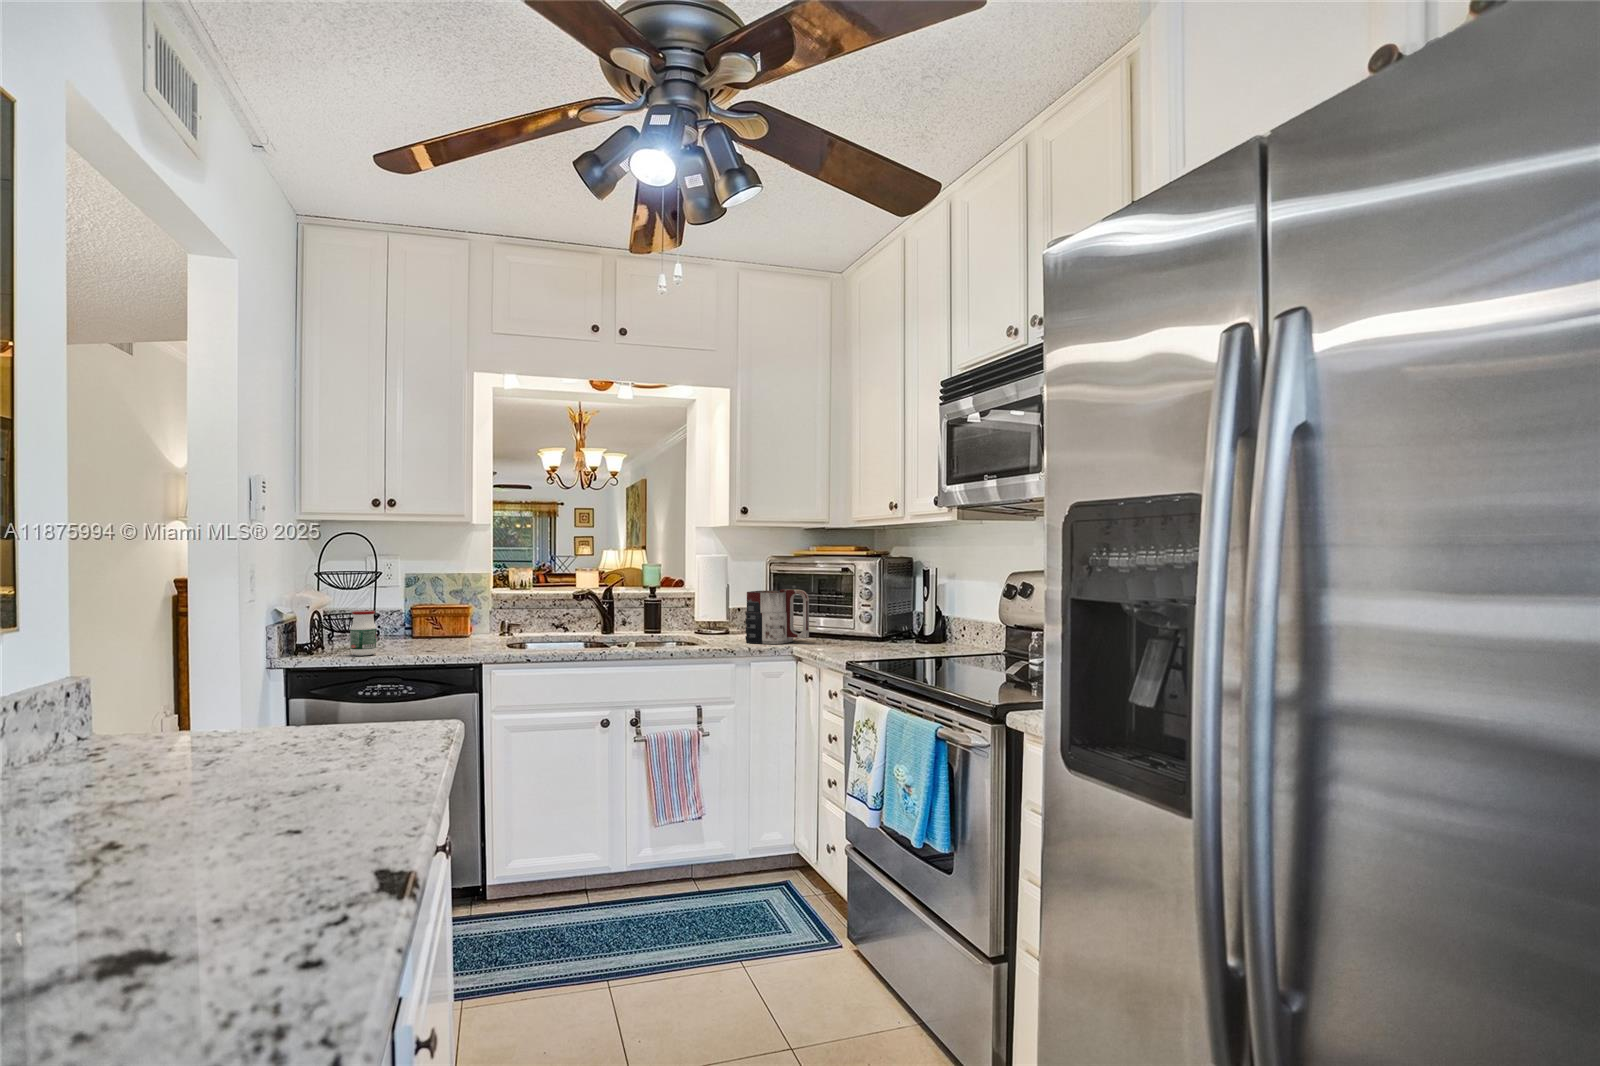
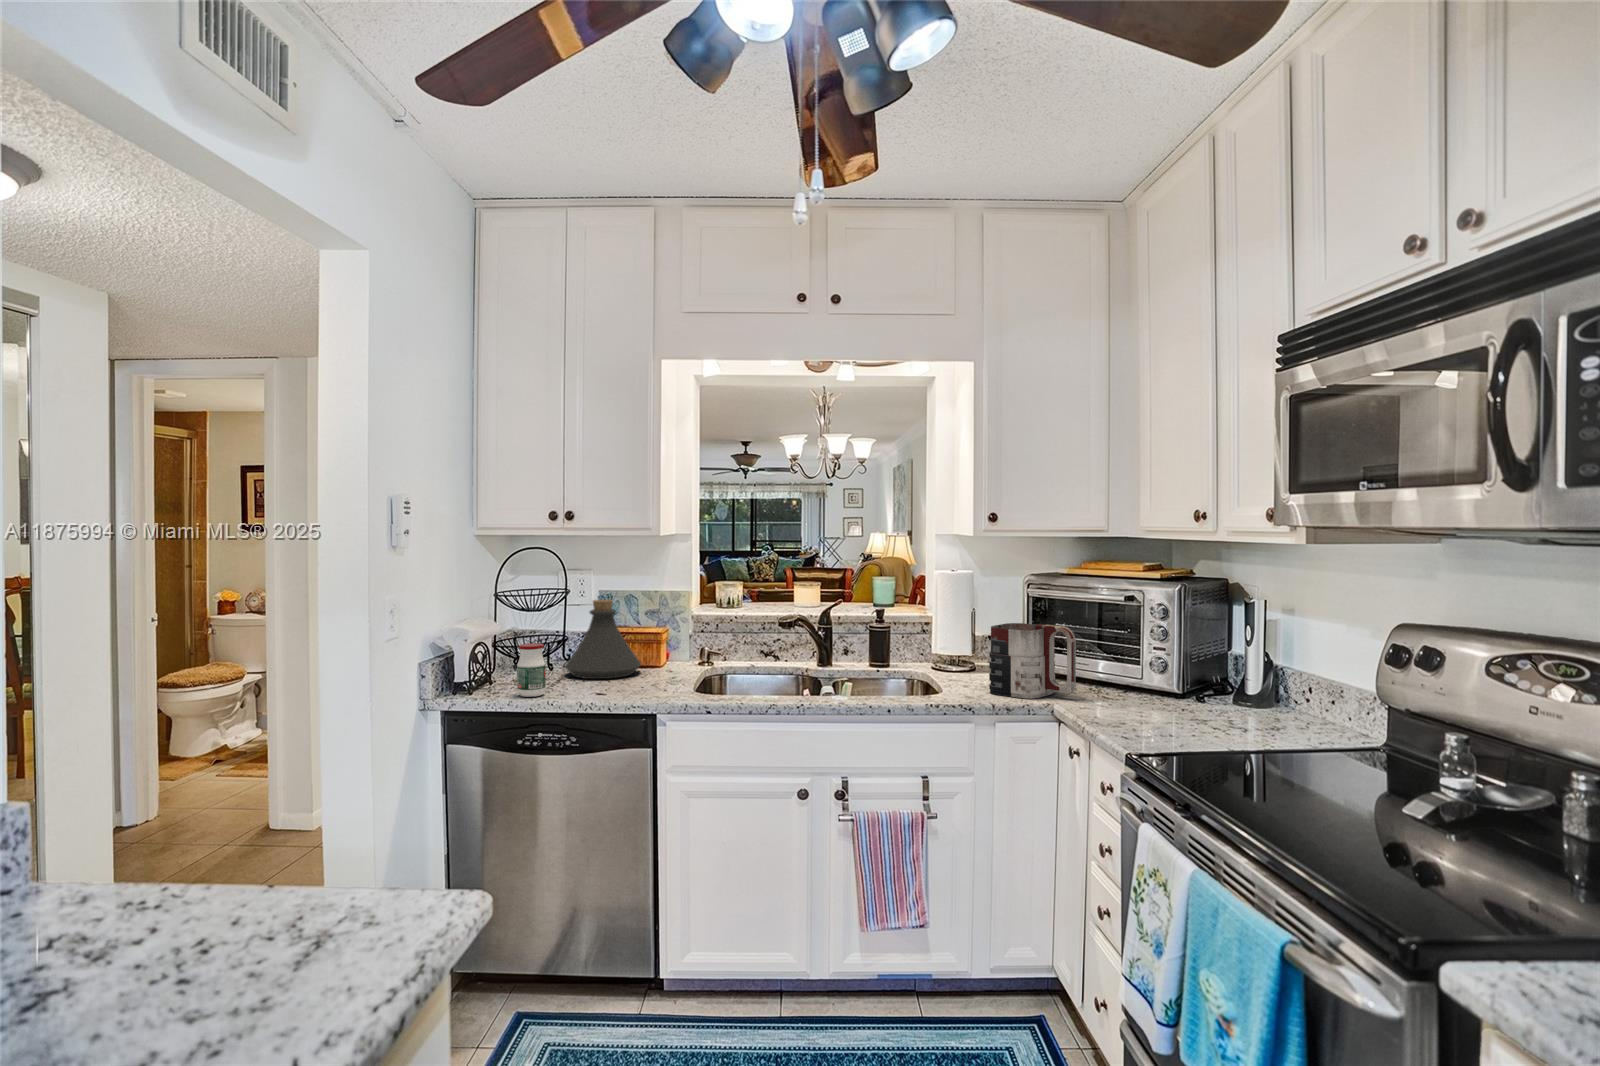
bottle: none [380,579,451,646] -> present [565,600,641,679]

